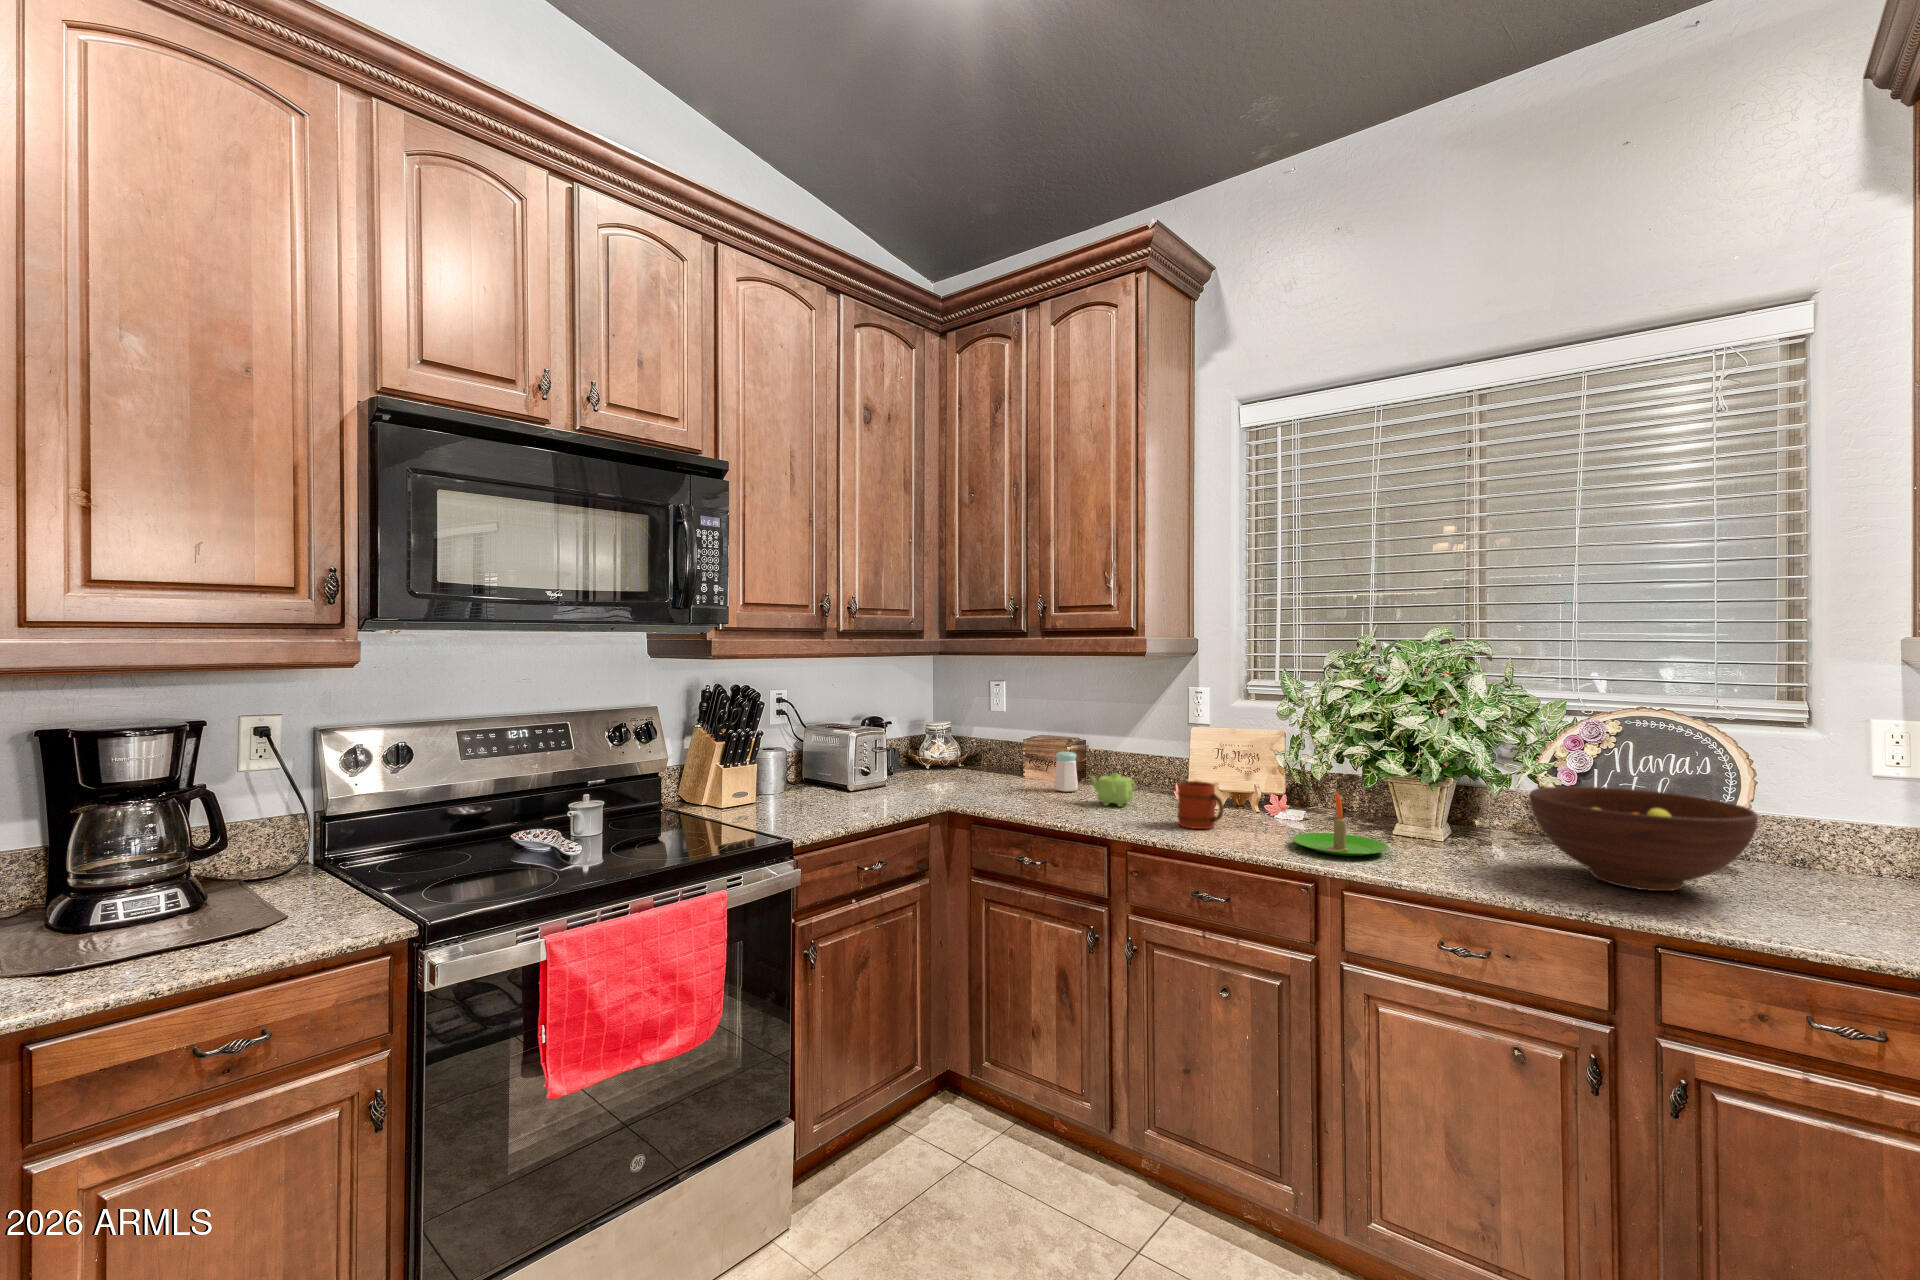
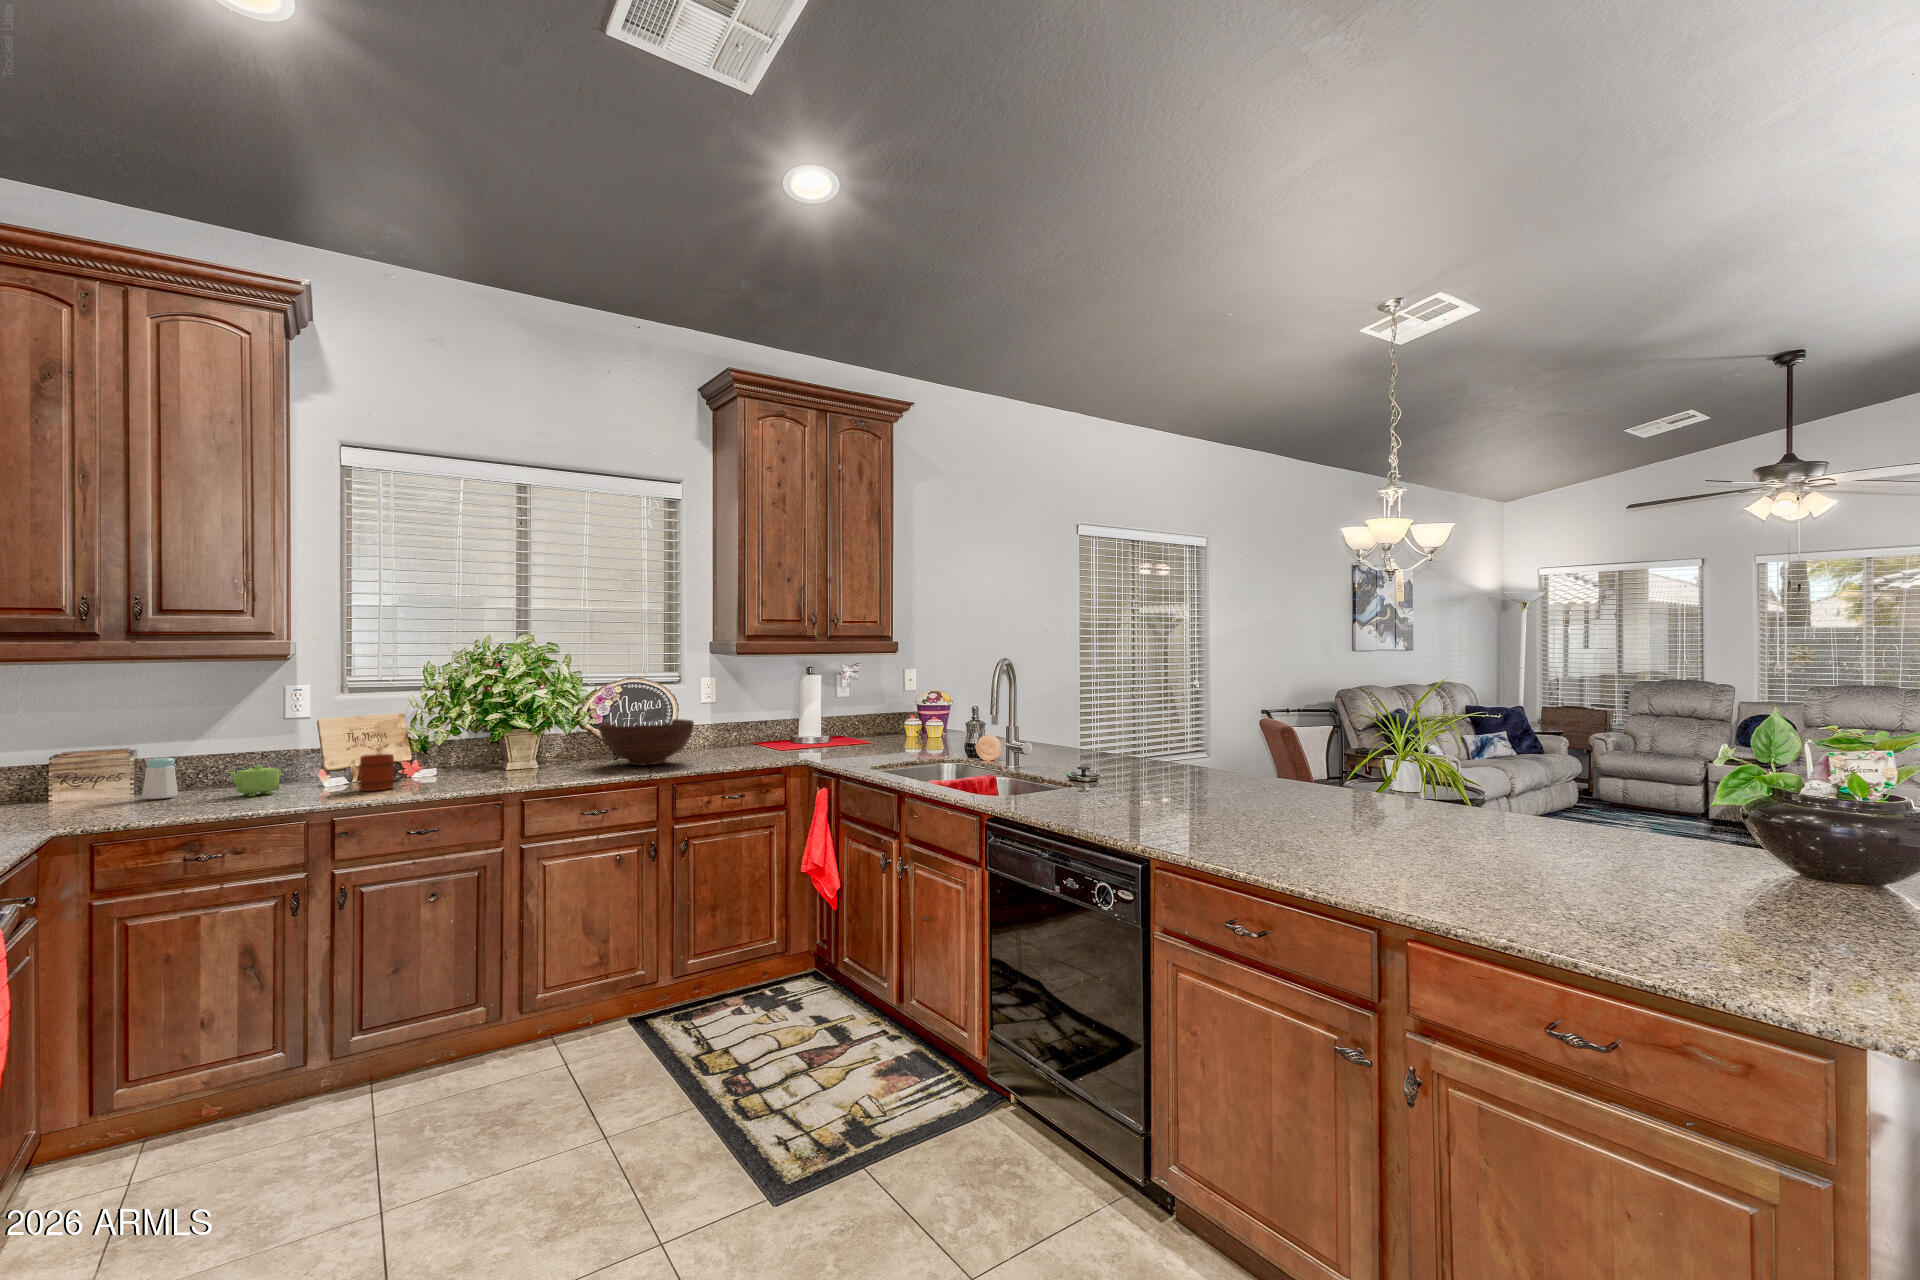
candle: present [1293,792,1389,856] -> none [468,741,534,782]

